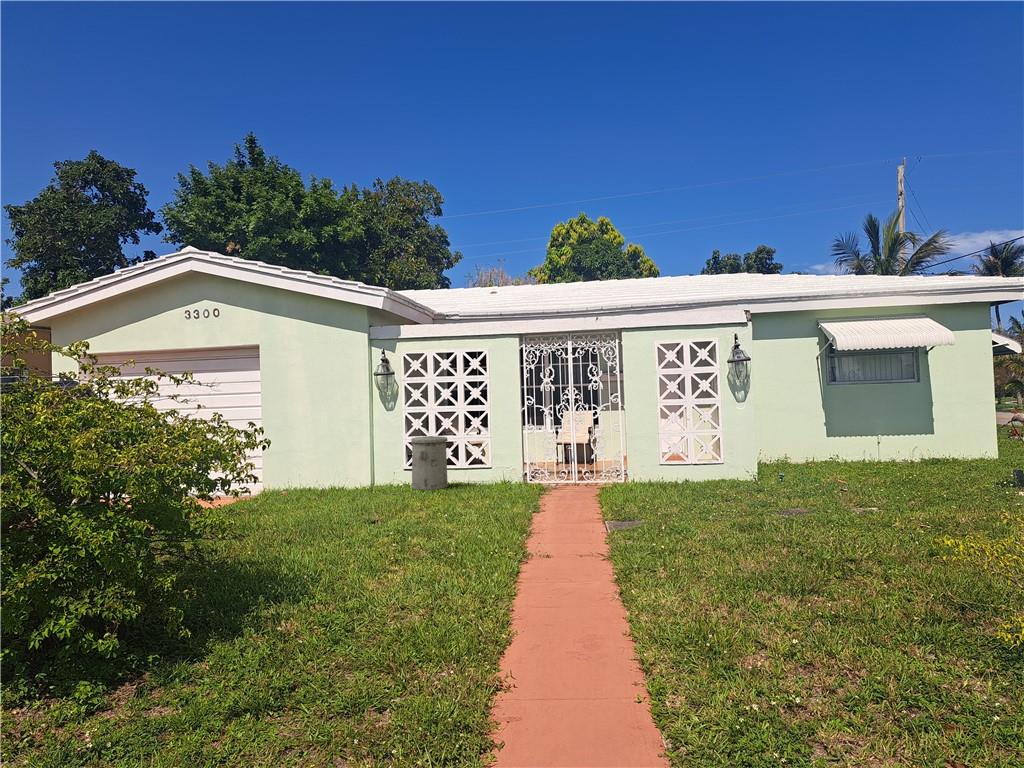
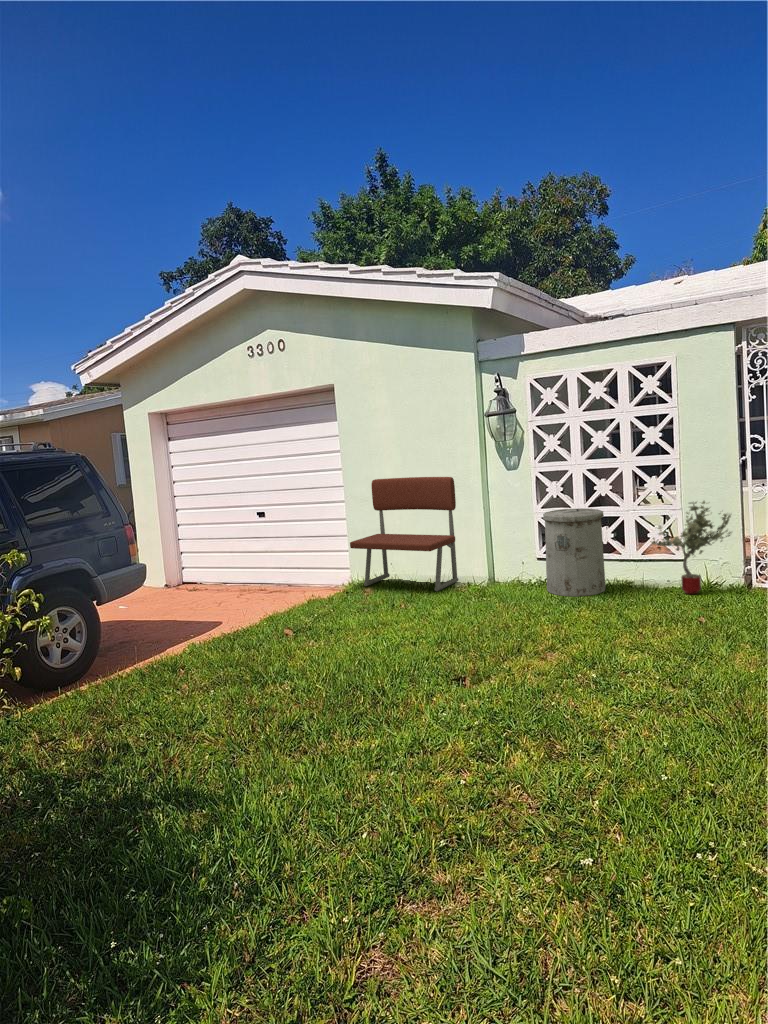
bench: none [274,414,352,491] -> present [350,477,459,591]
potted tree: none [473,431,517,486] -> present [651,501,731,594]

